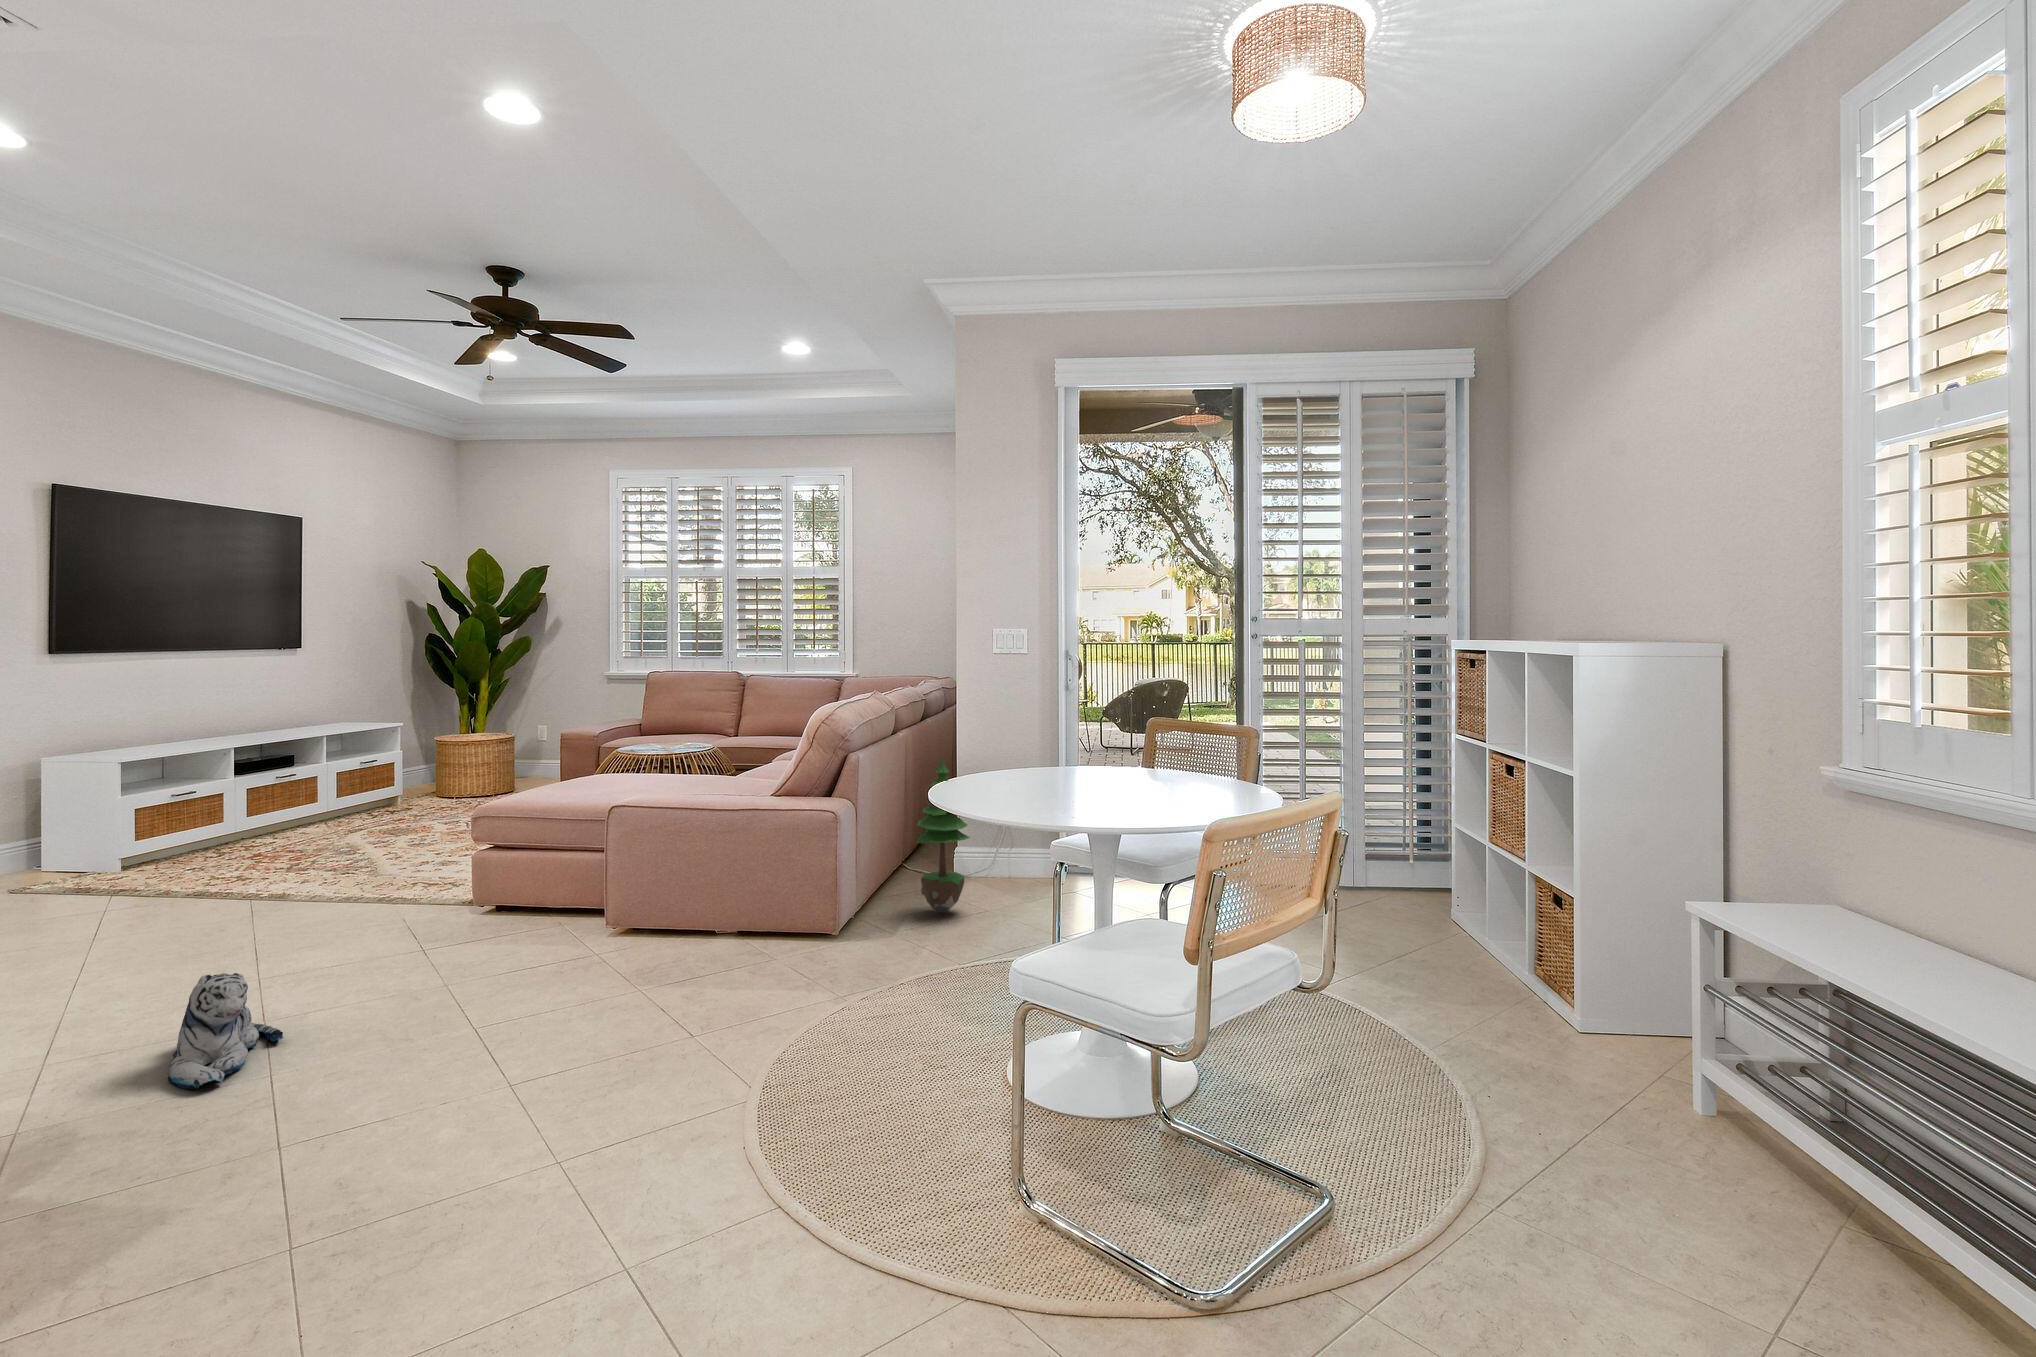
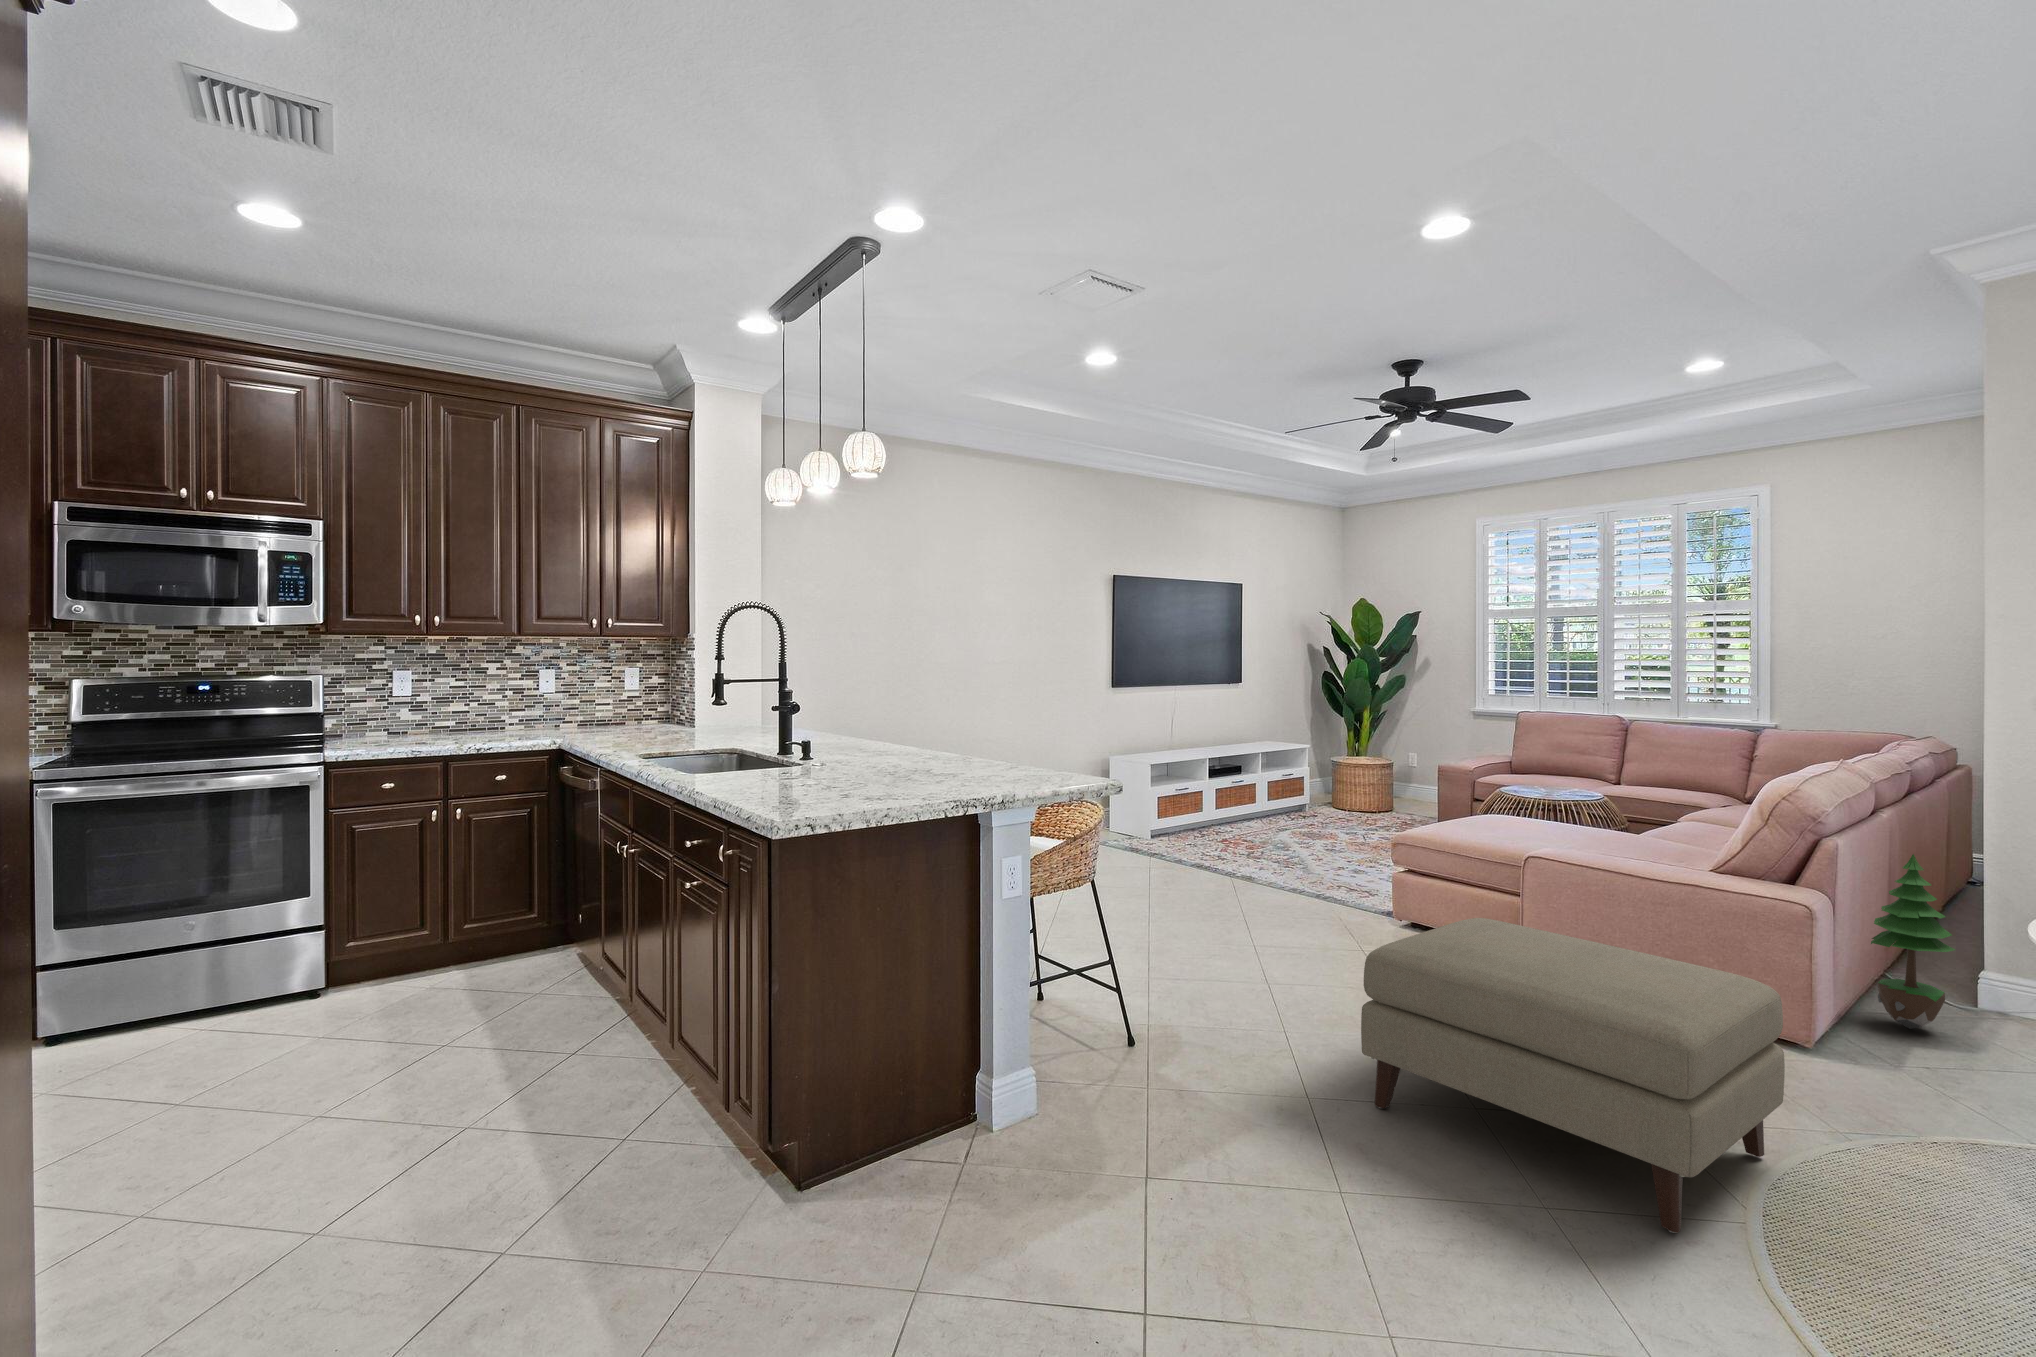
ottoman: none [345,875,836,1186] -> present [1361,918,1785,1233]
plush toy: present [168,973,283,1089] -> none [1229,941,1291,1017]

